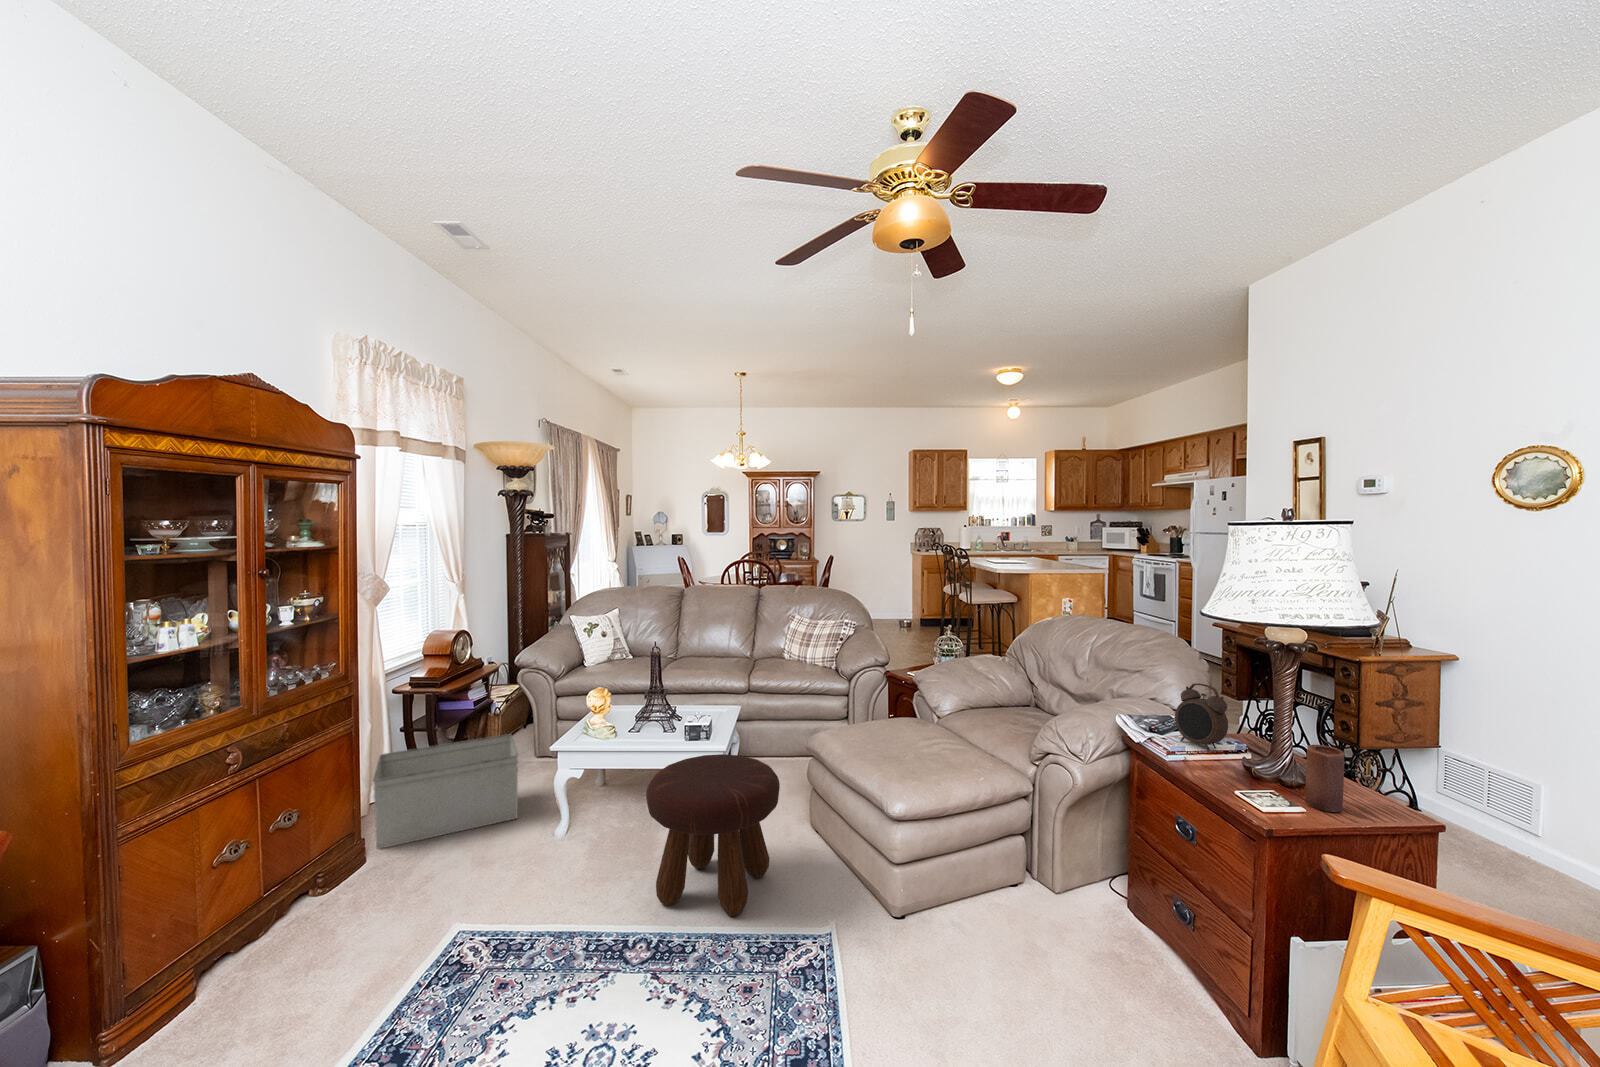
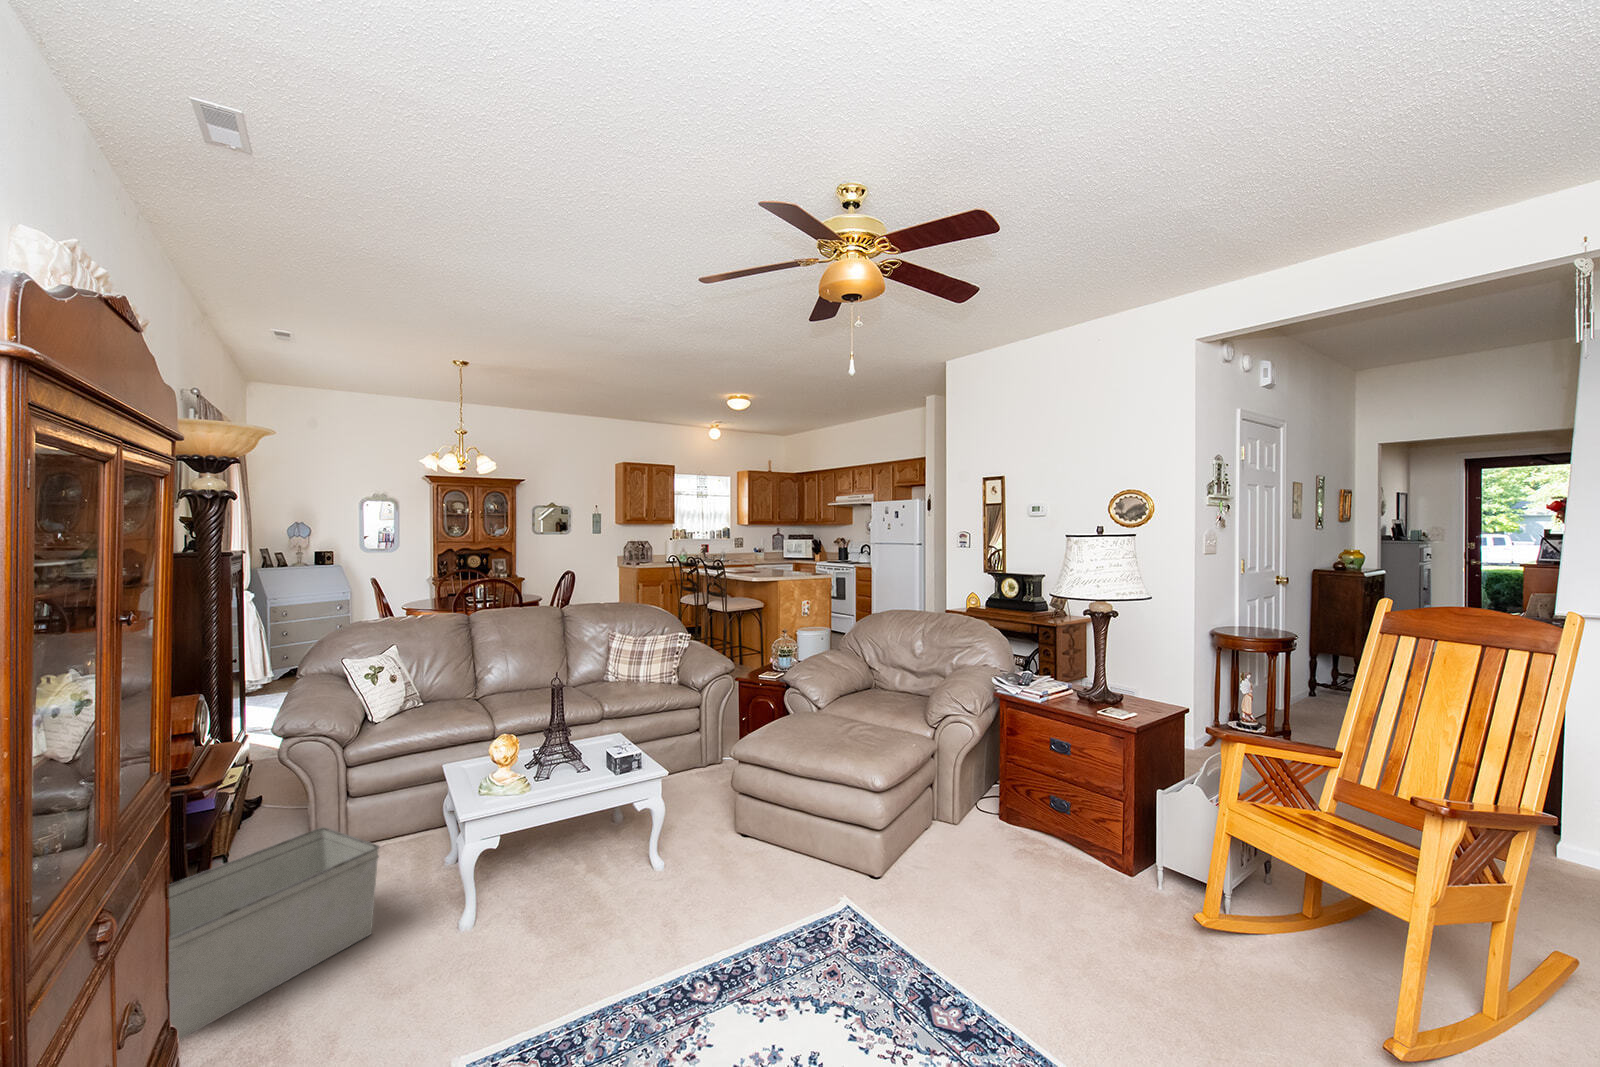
alarm clock: present [1175,683,1228,751] -> none [1025,647,1059,692]
candle: present [1305,745,1344,812] -> none [1125,673,1145,713]
footstool: present [646,754,780,916] -> none [638,773,776,944]

